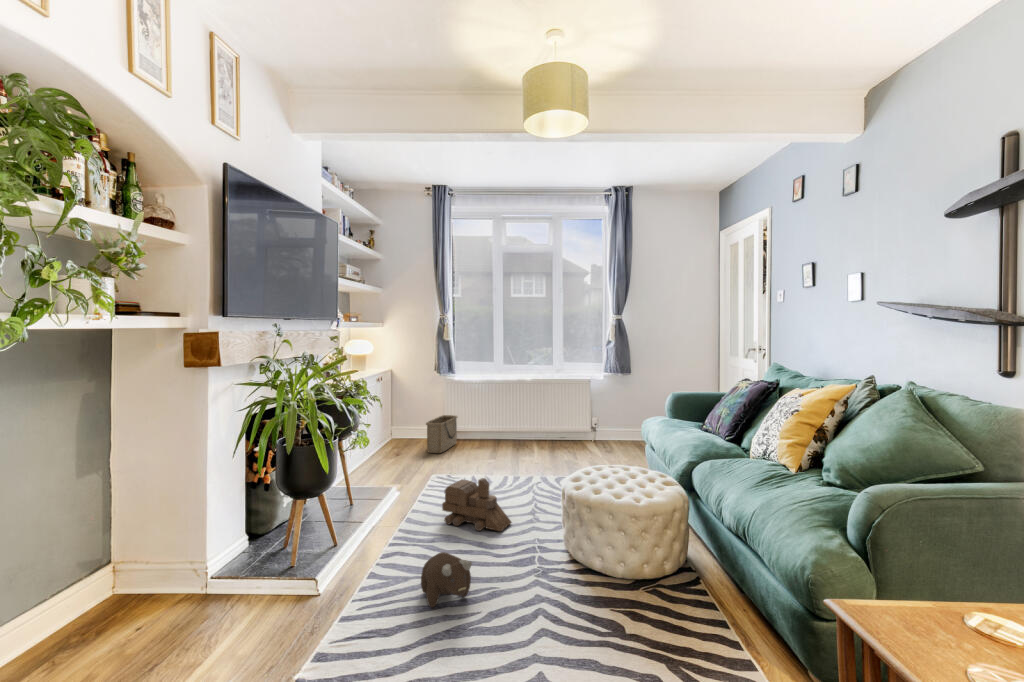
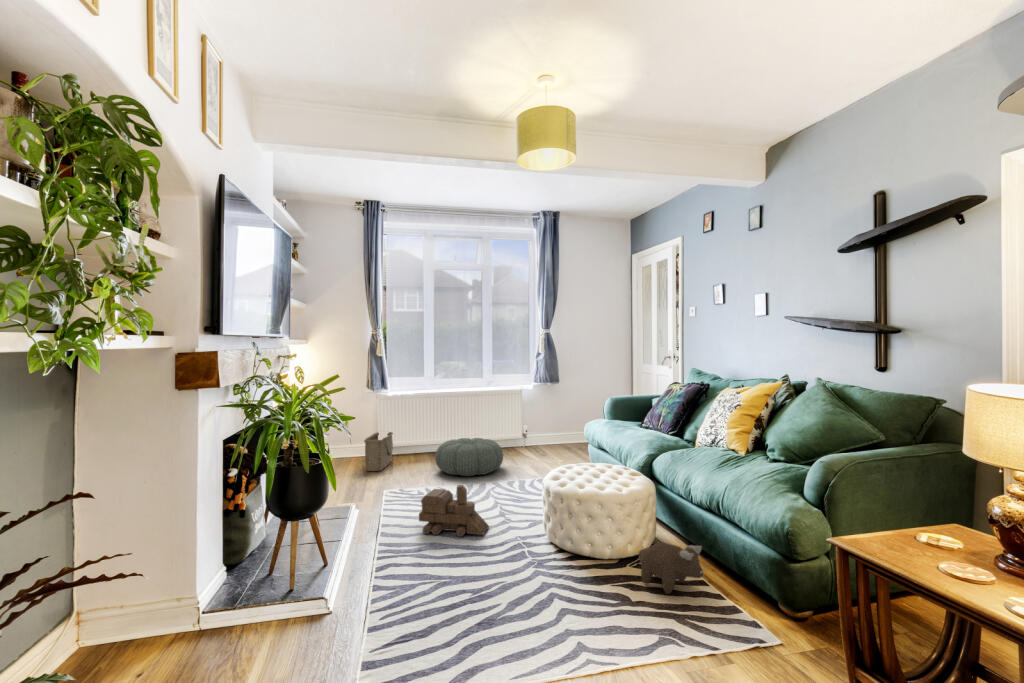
pouf: none [490,426,558,465] -> present [435,438,503,476]
plush toy: present [421,552,472,608] -> present [639,542,705,594]

